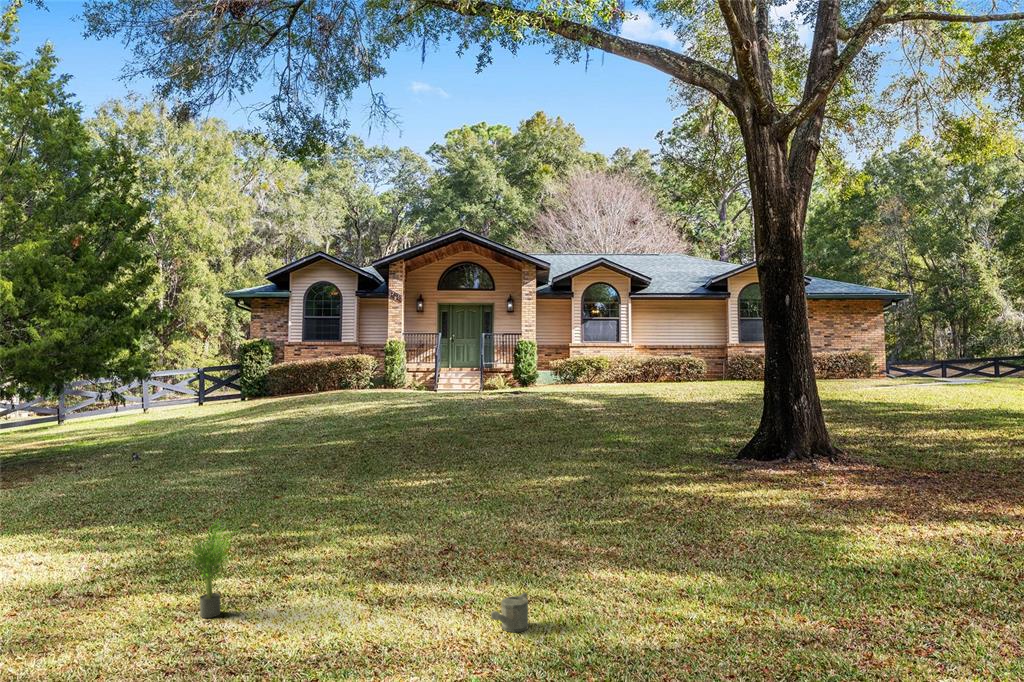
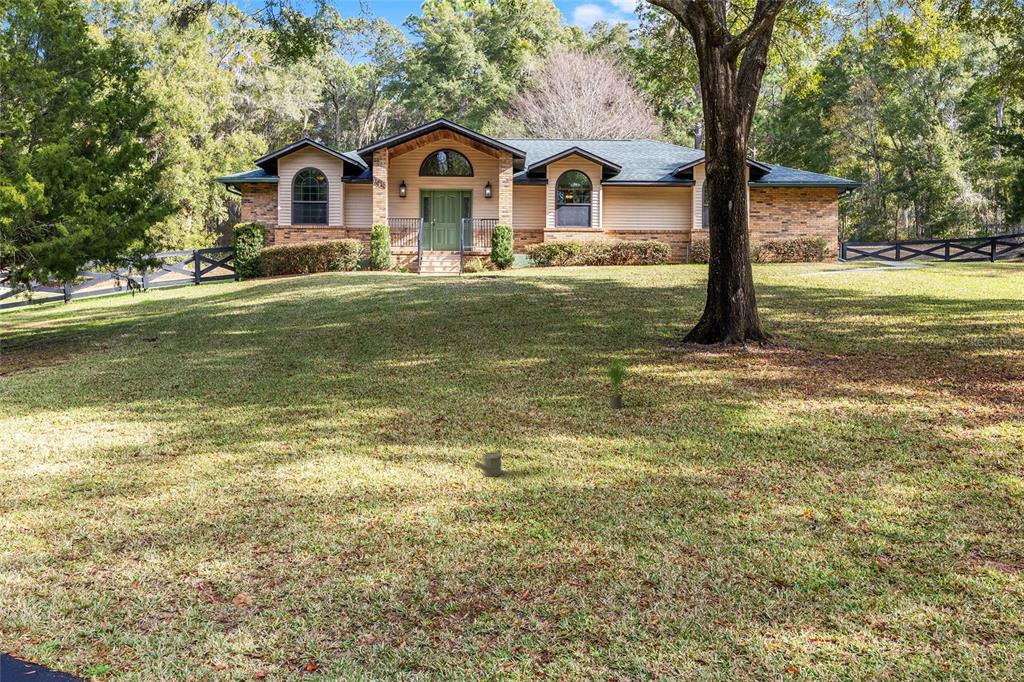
potted plant: present [190,524,229,618] -> present [601,357,629,408]

